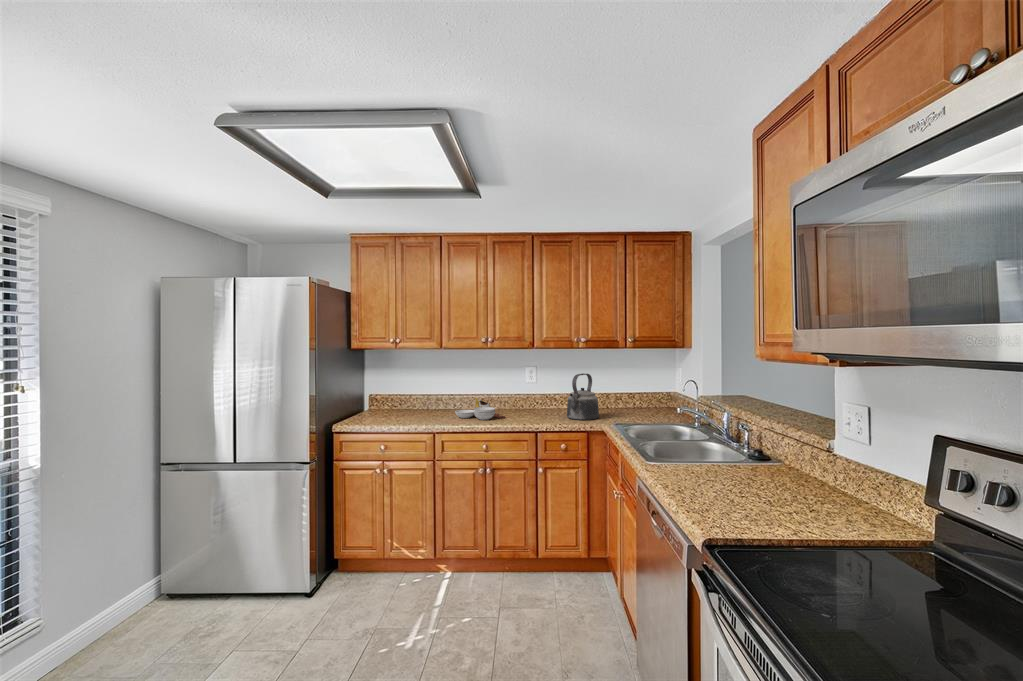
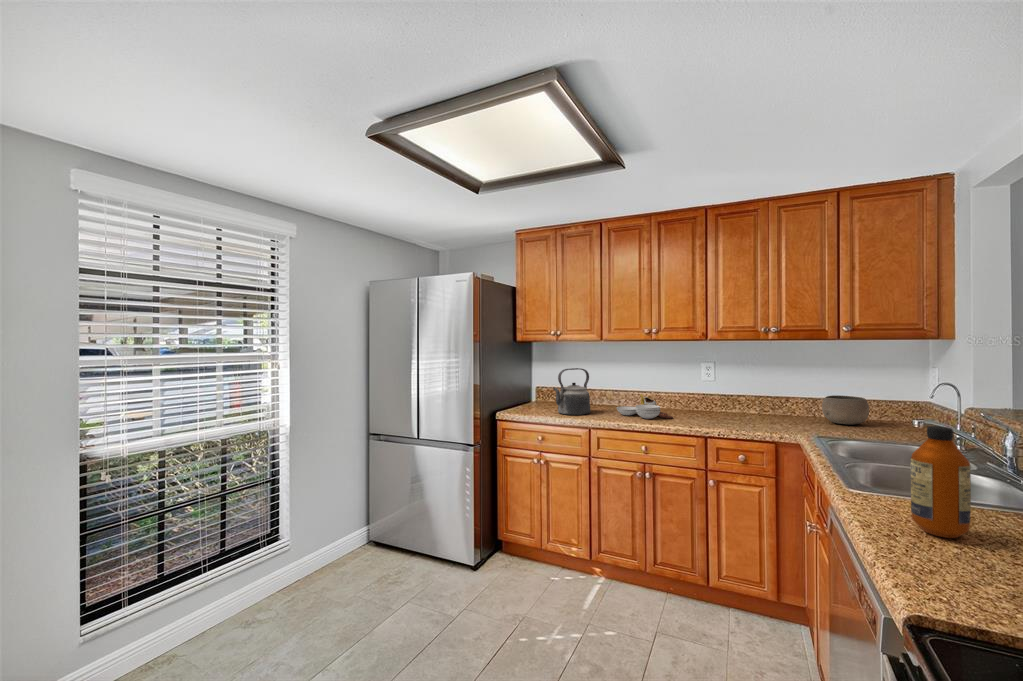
kettle: present [567,373,599,420] -> present [553,368,591,415]
bowl: none [616,391,646,413] -> present [822,395,869,425]
bottle: none [691,413,723,487] -> present [911,426,971,538]

